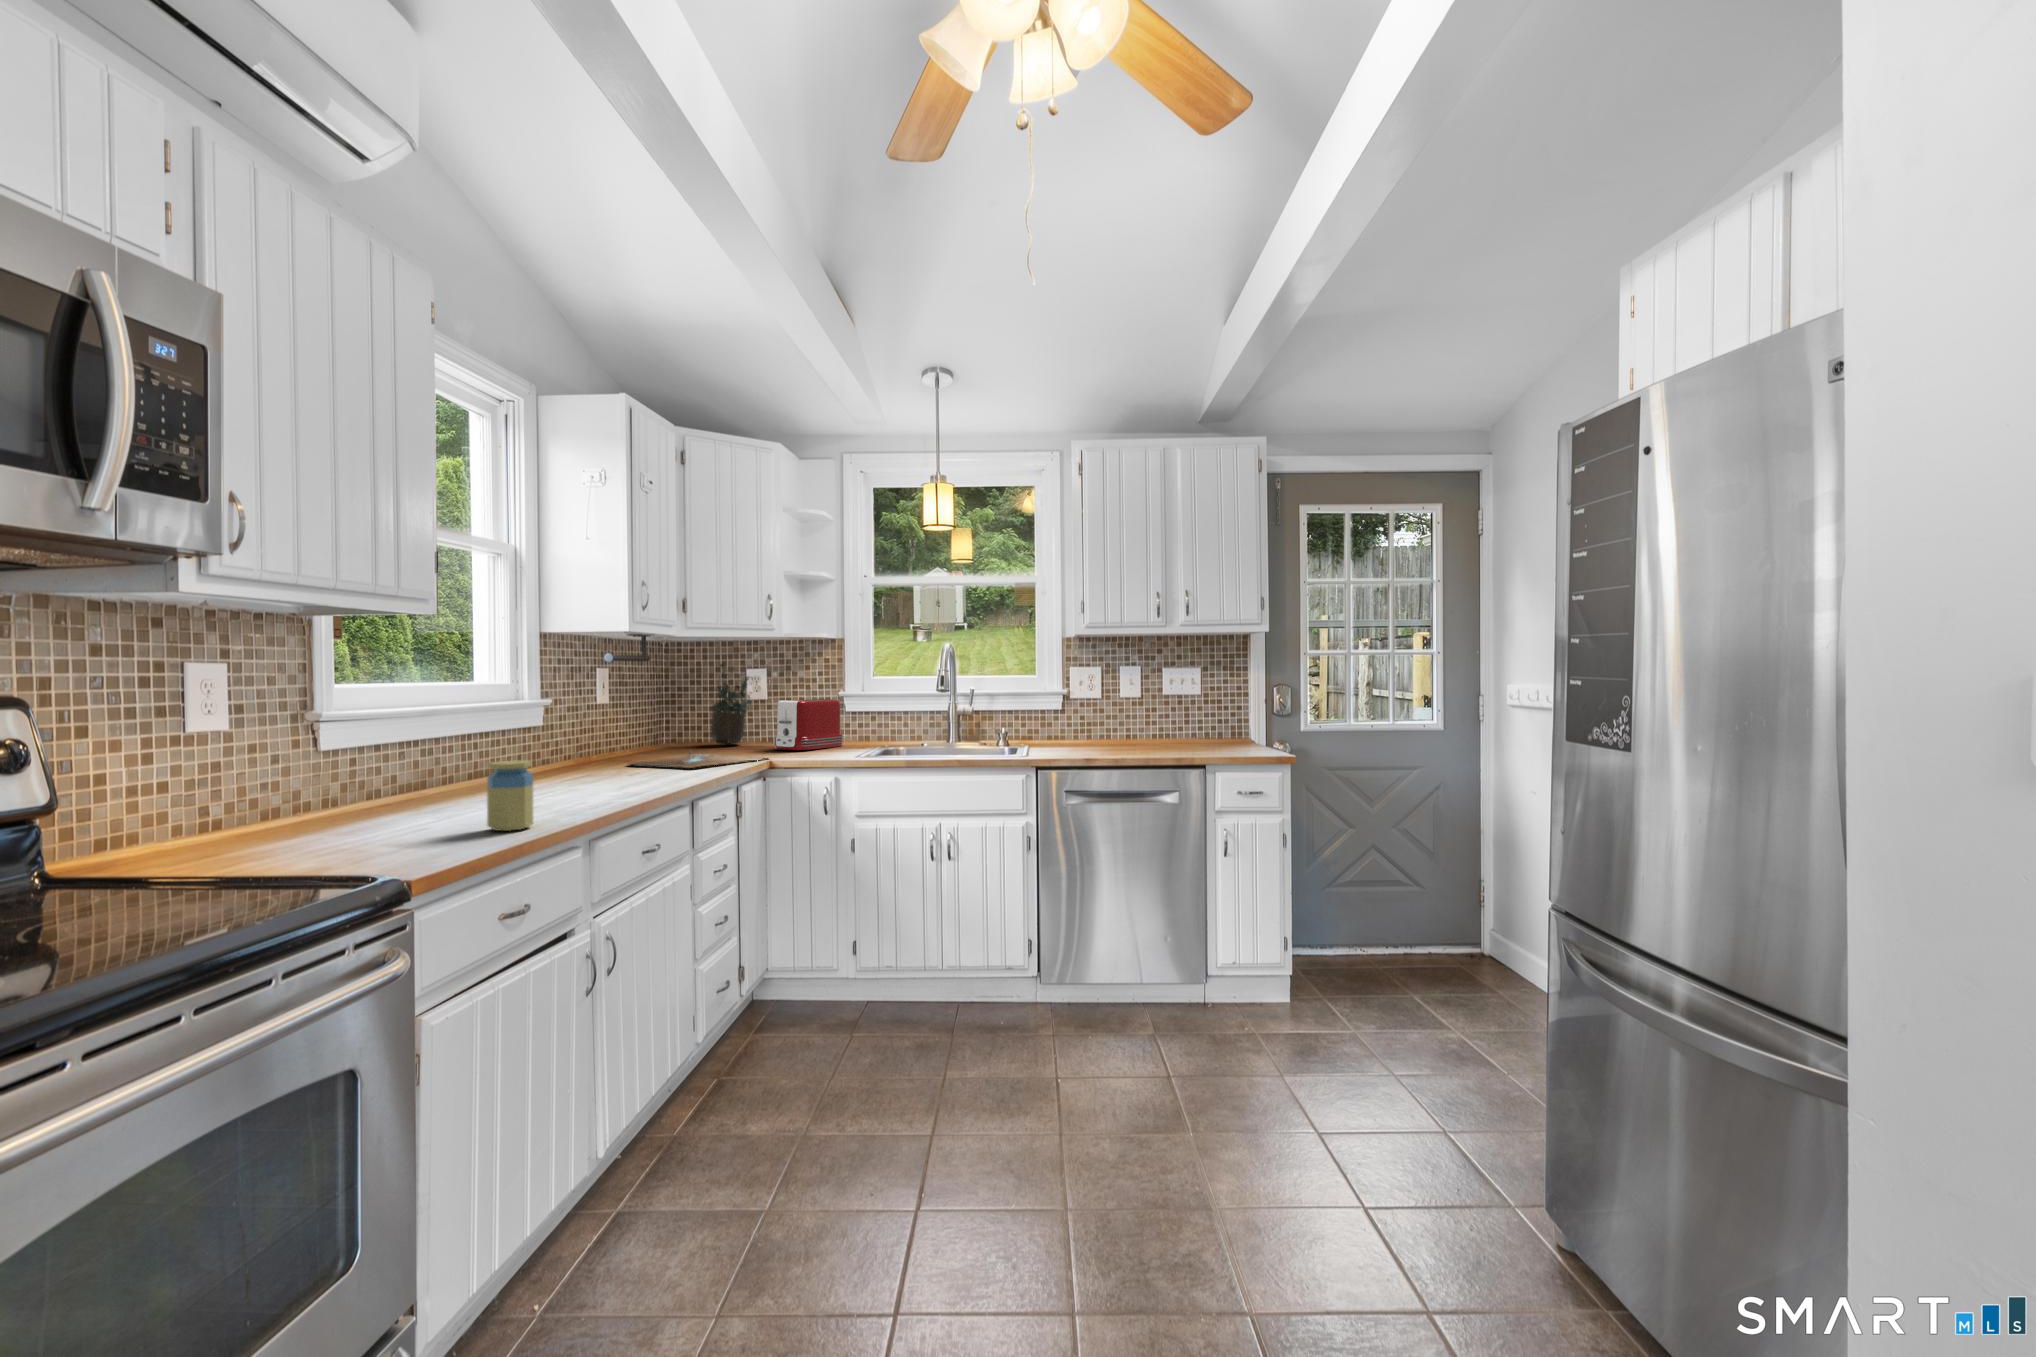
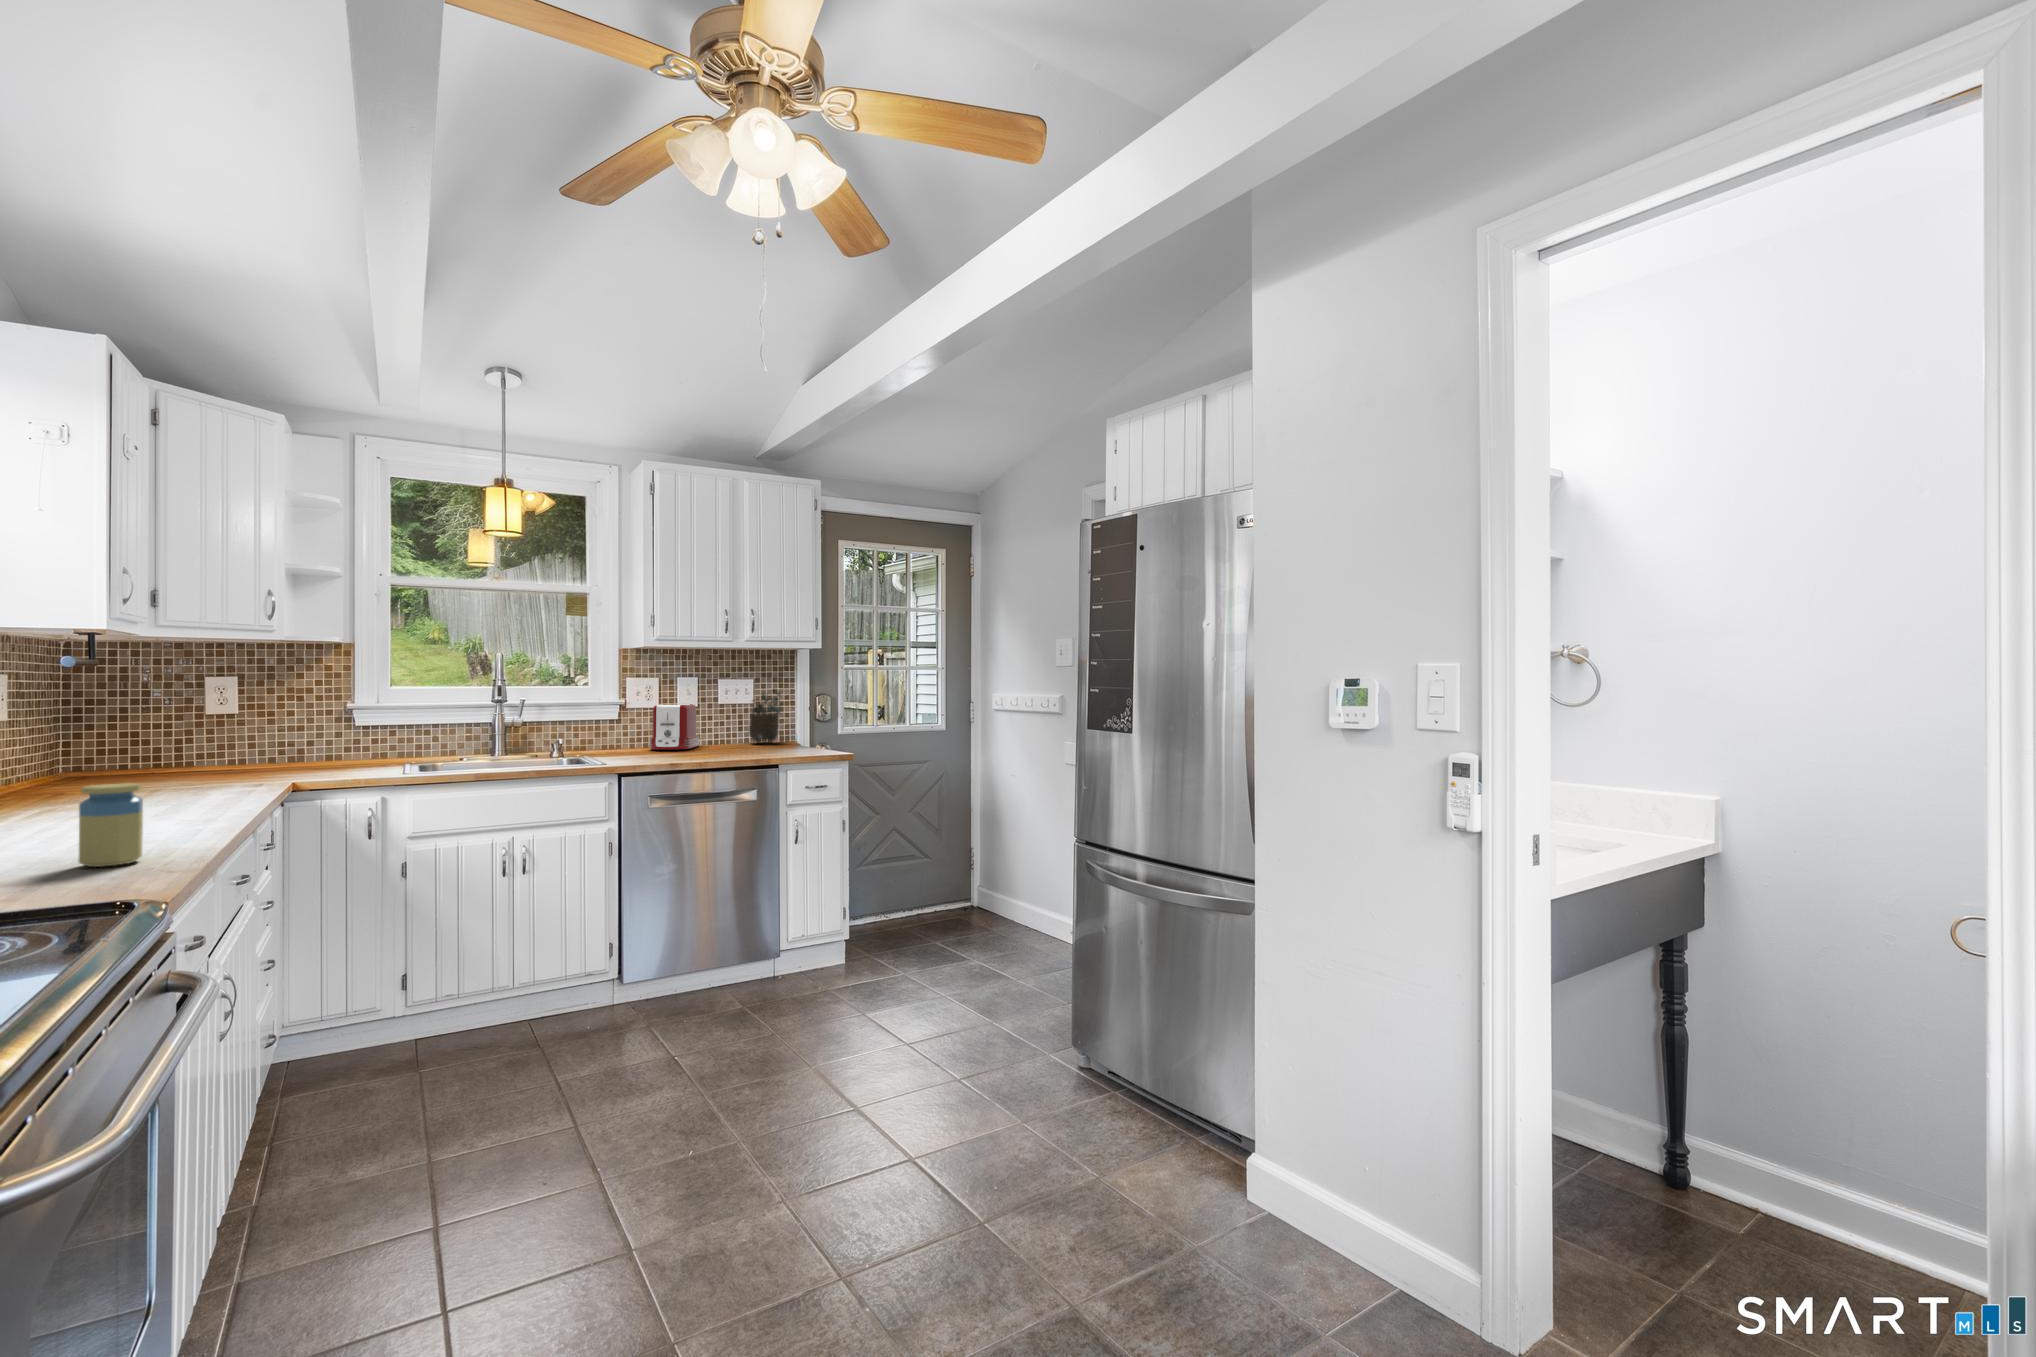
potted plant: present [711,664,753,745] -> present [749,689,783,743]
toaster: present [774,699,843,750] -> present [649,704,700,750]
cutting board: present [628,751,747,768] -> none [83,775,292,797]

